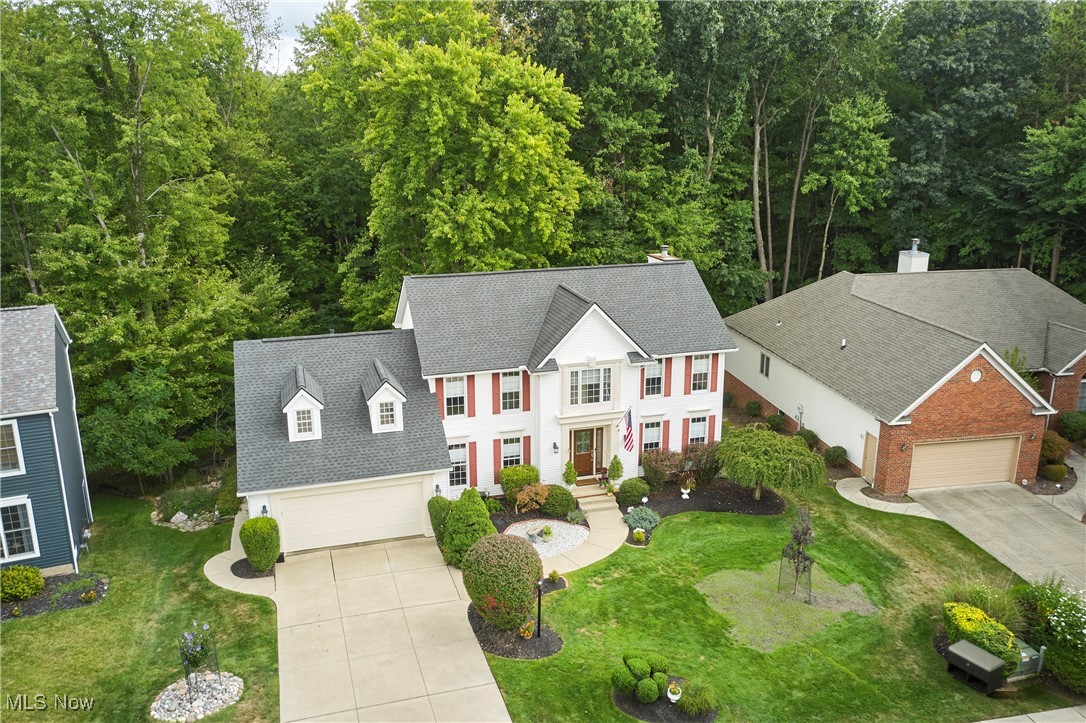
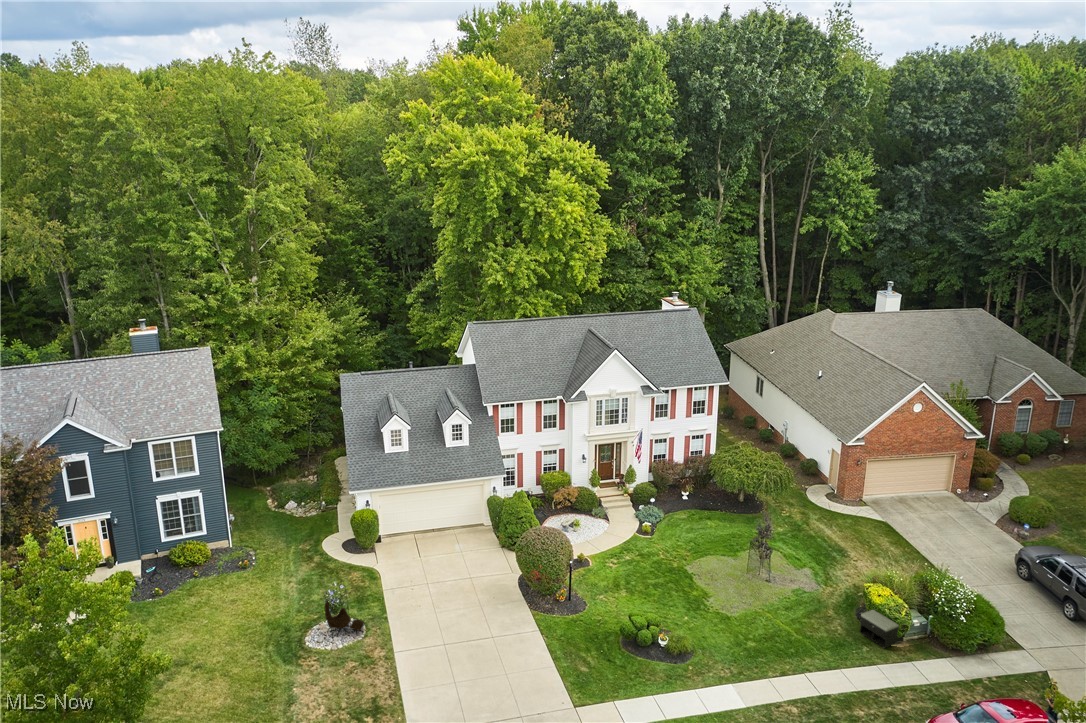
lounge chair: none [179,643,241,702] -> present [324,600,364,636]

